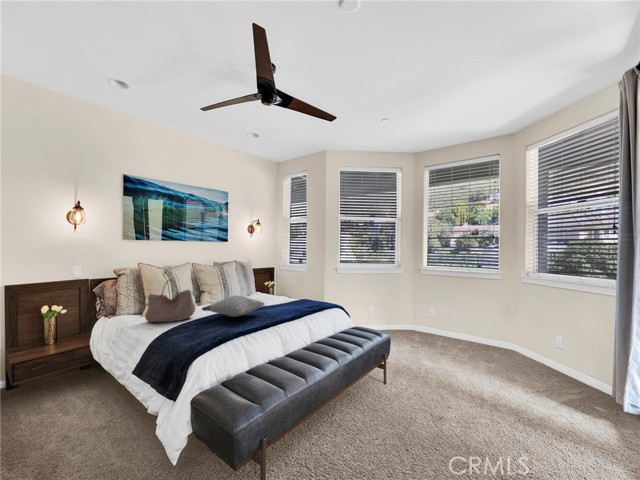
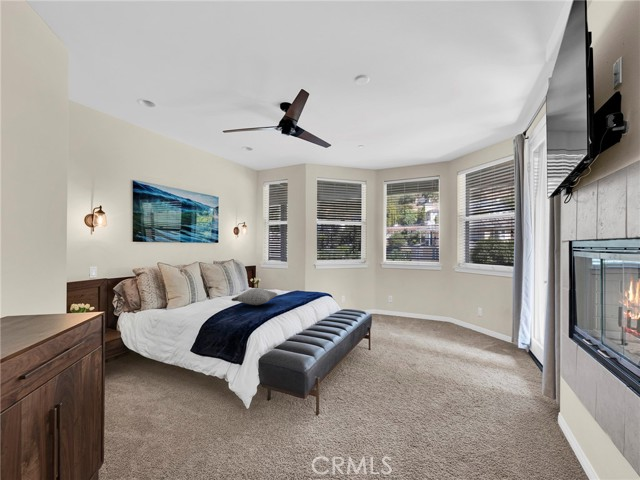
handbag: present [145,280,195,322] -> none [182,277,222,312]

